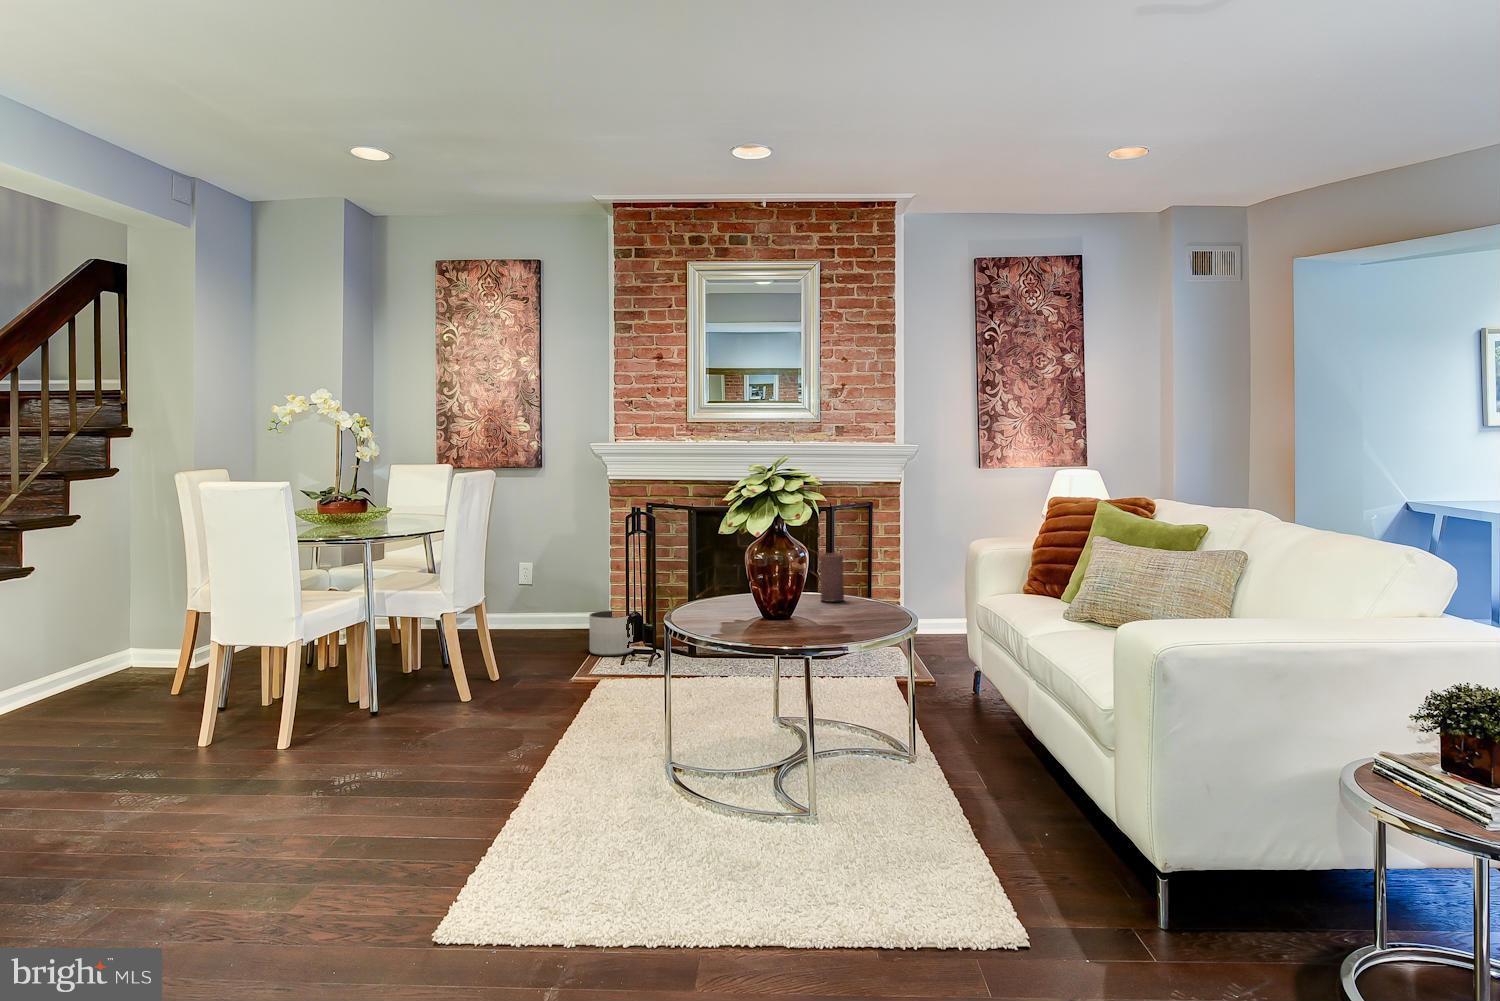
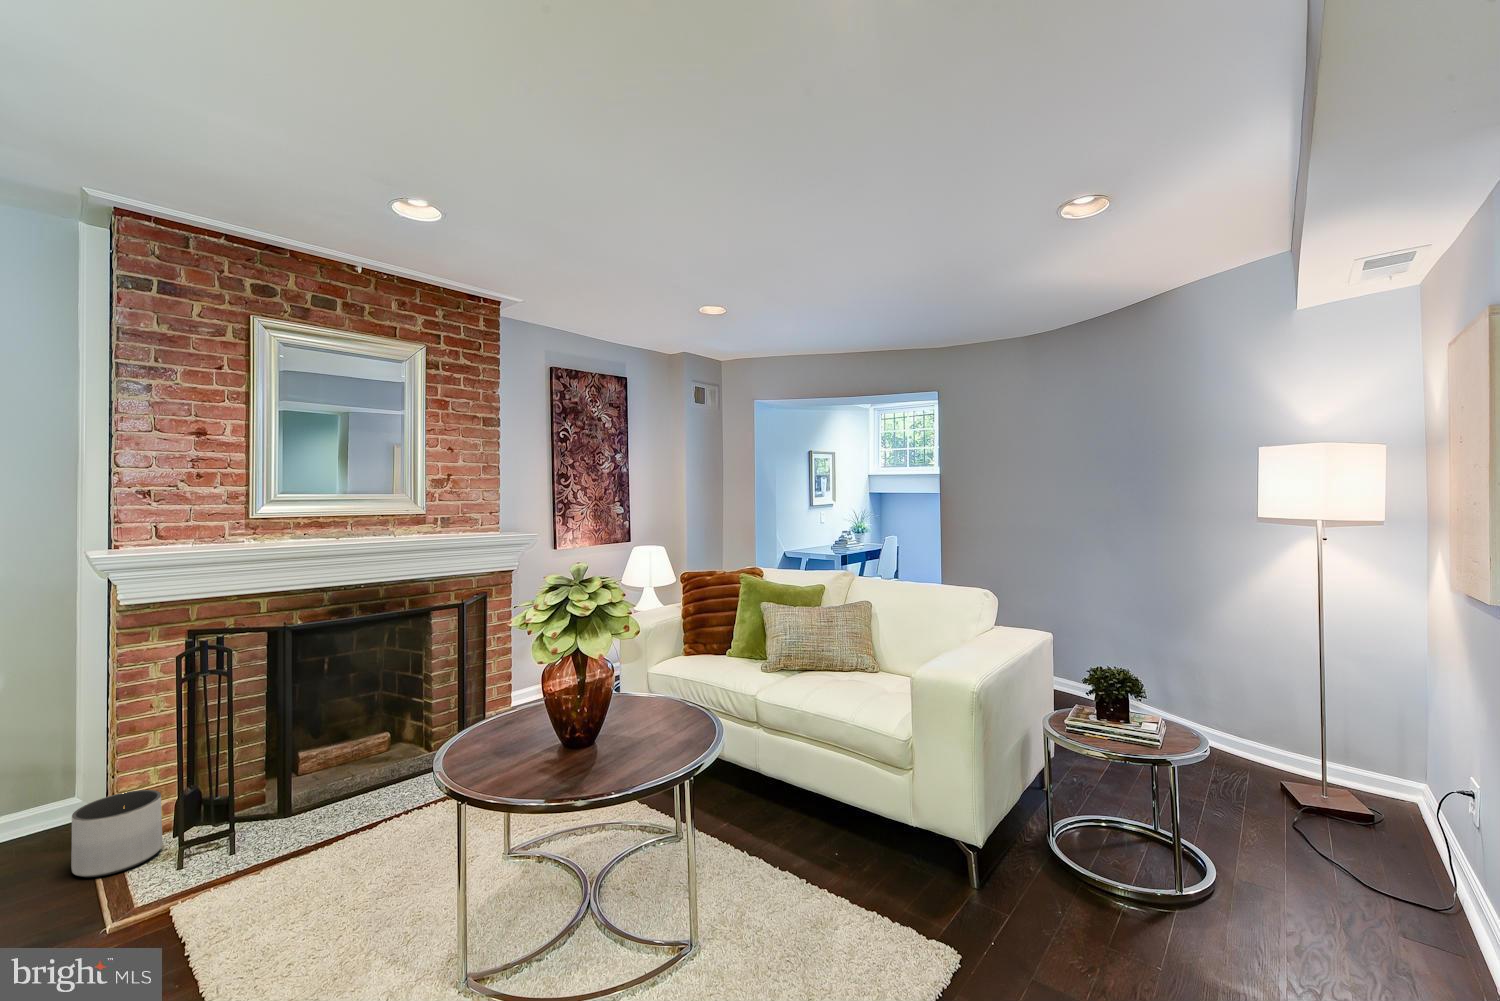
candle: present [820,553,844,602] -> none [646,702,674,764]

